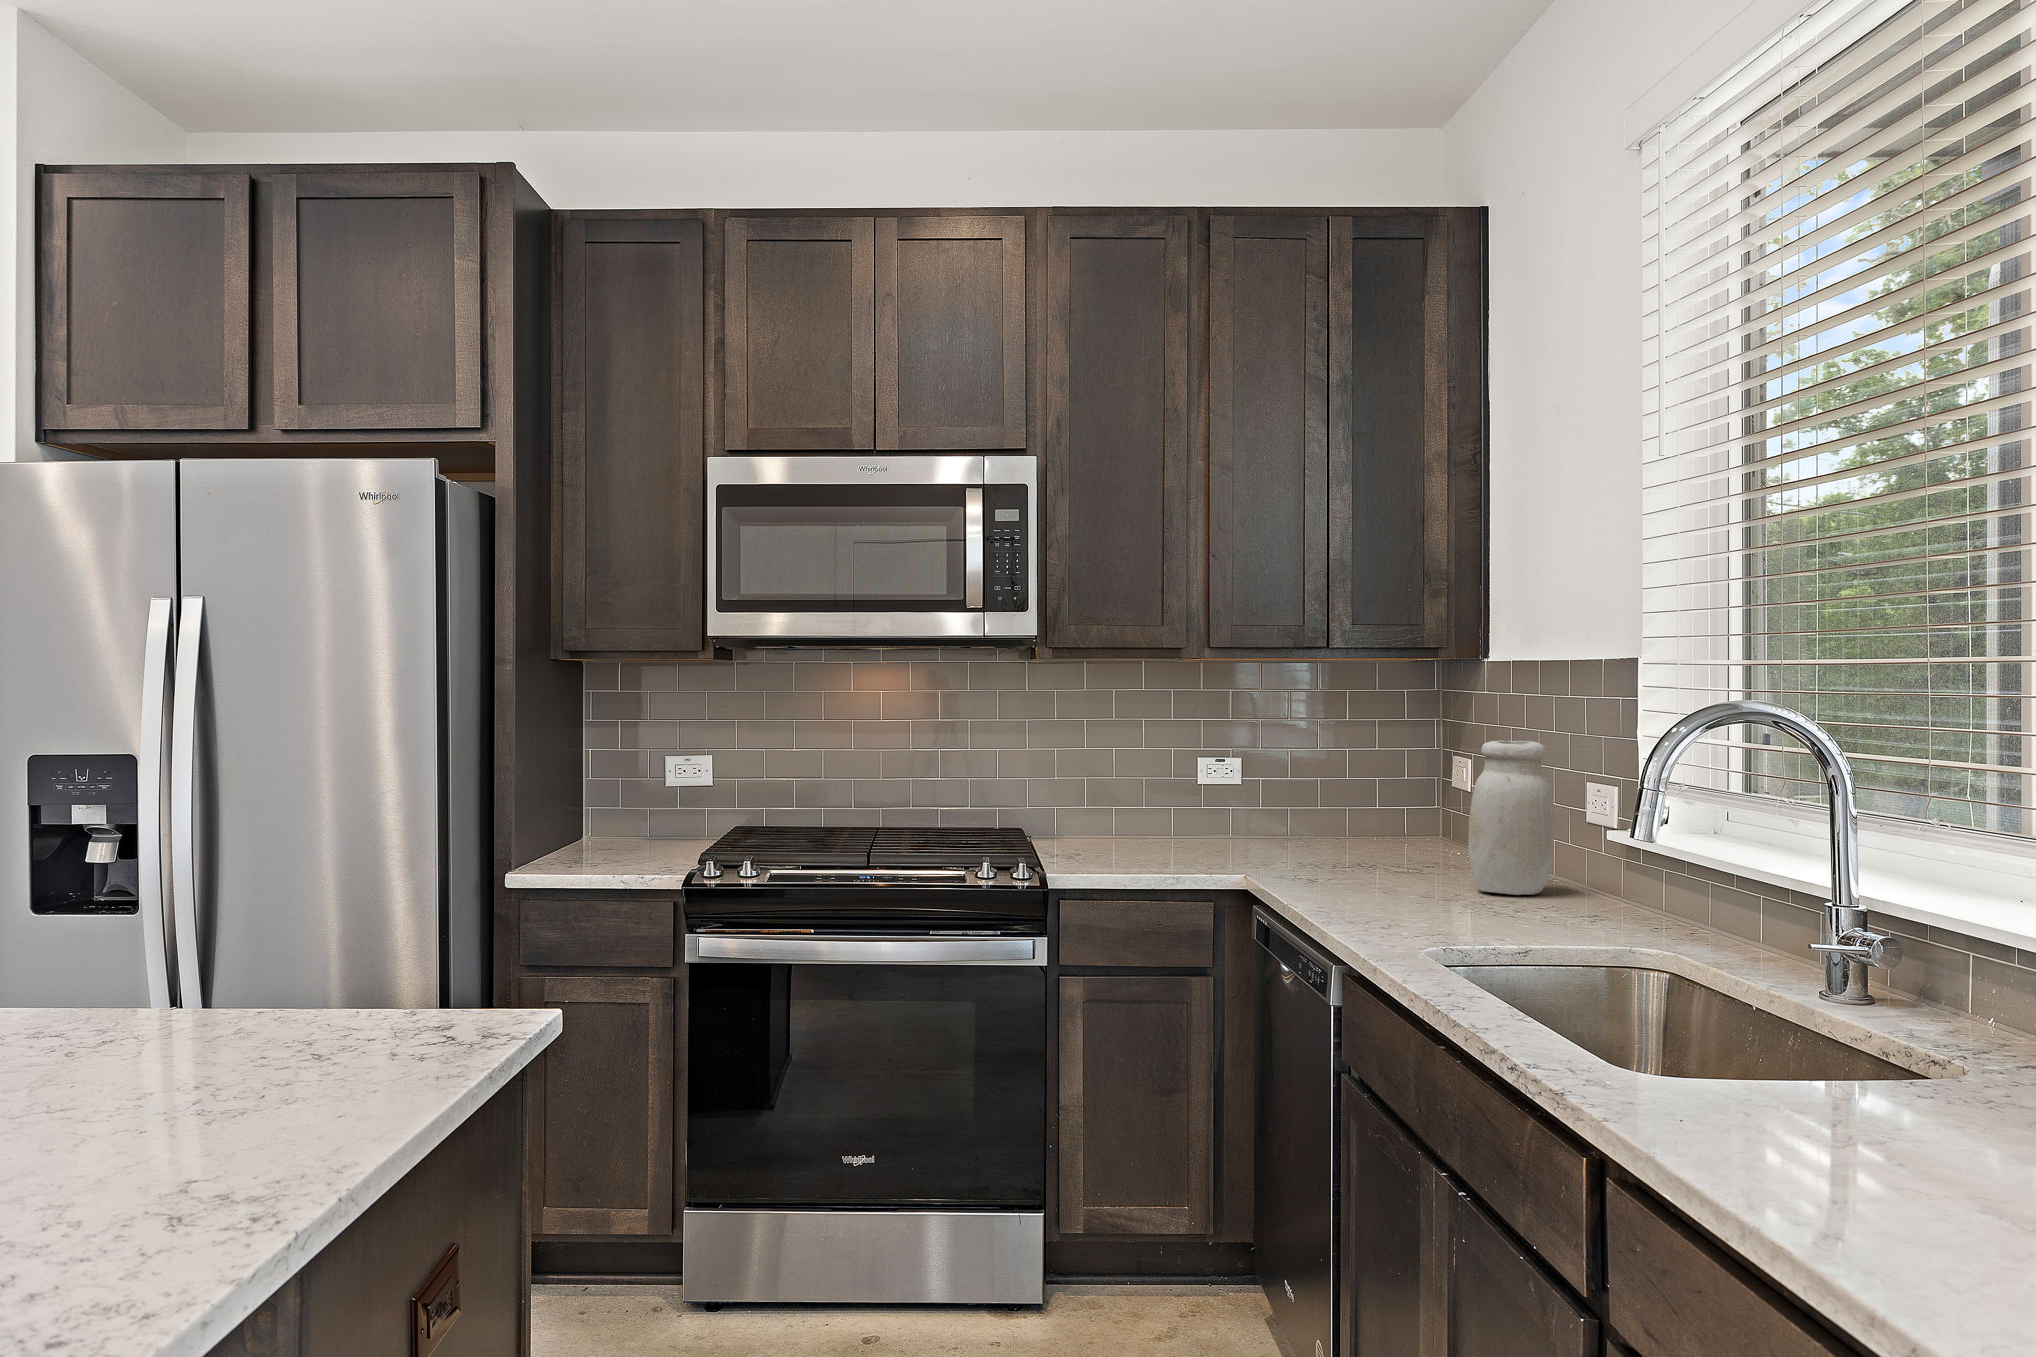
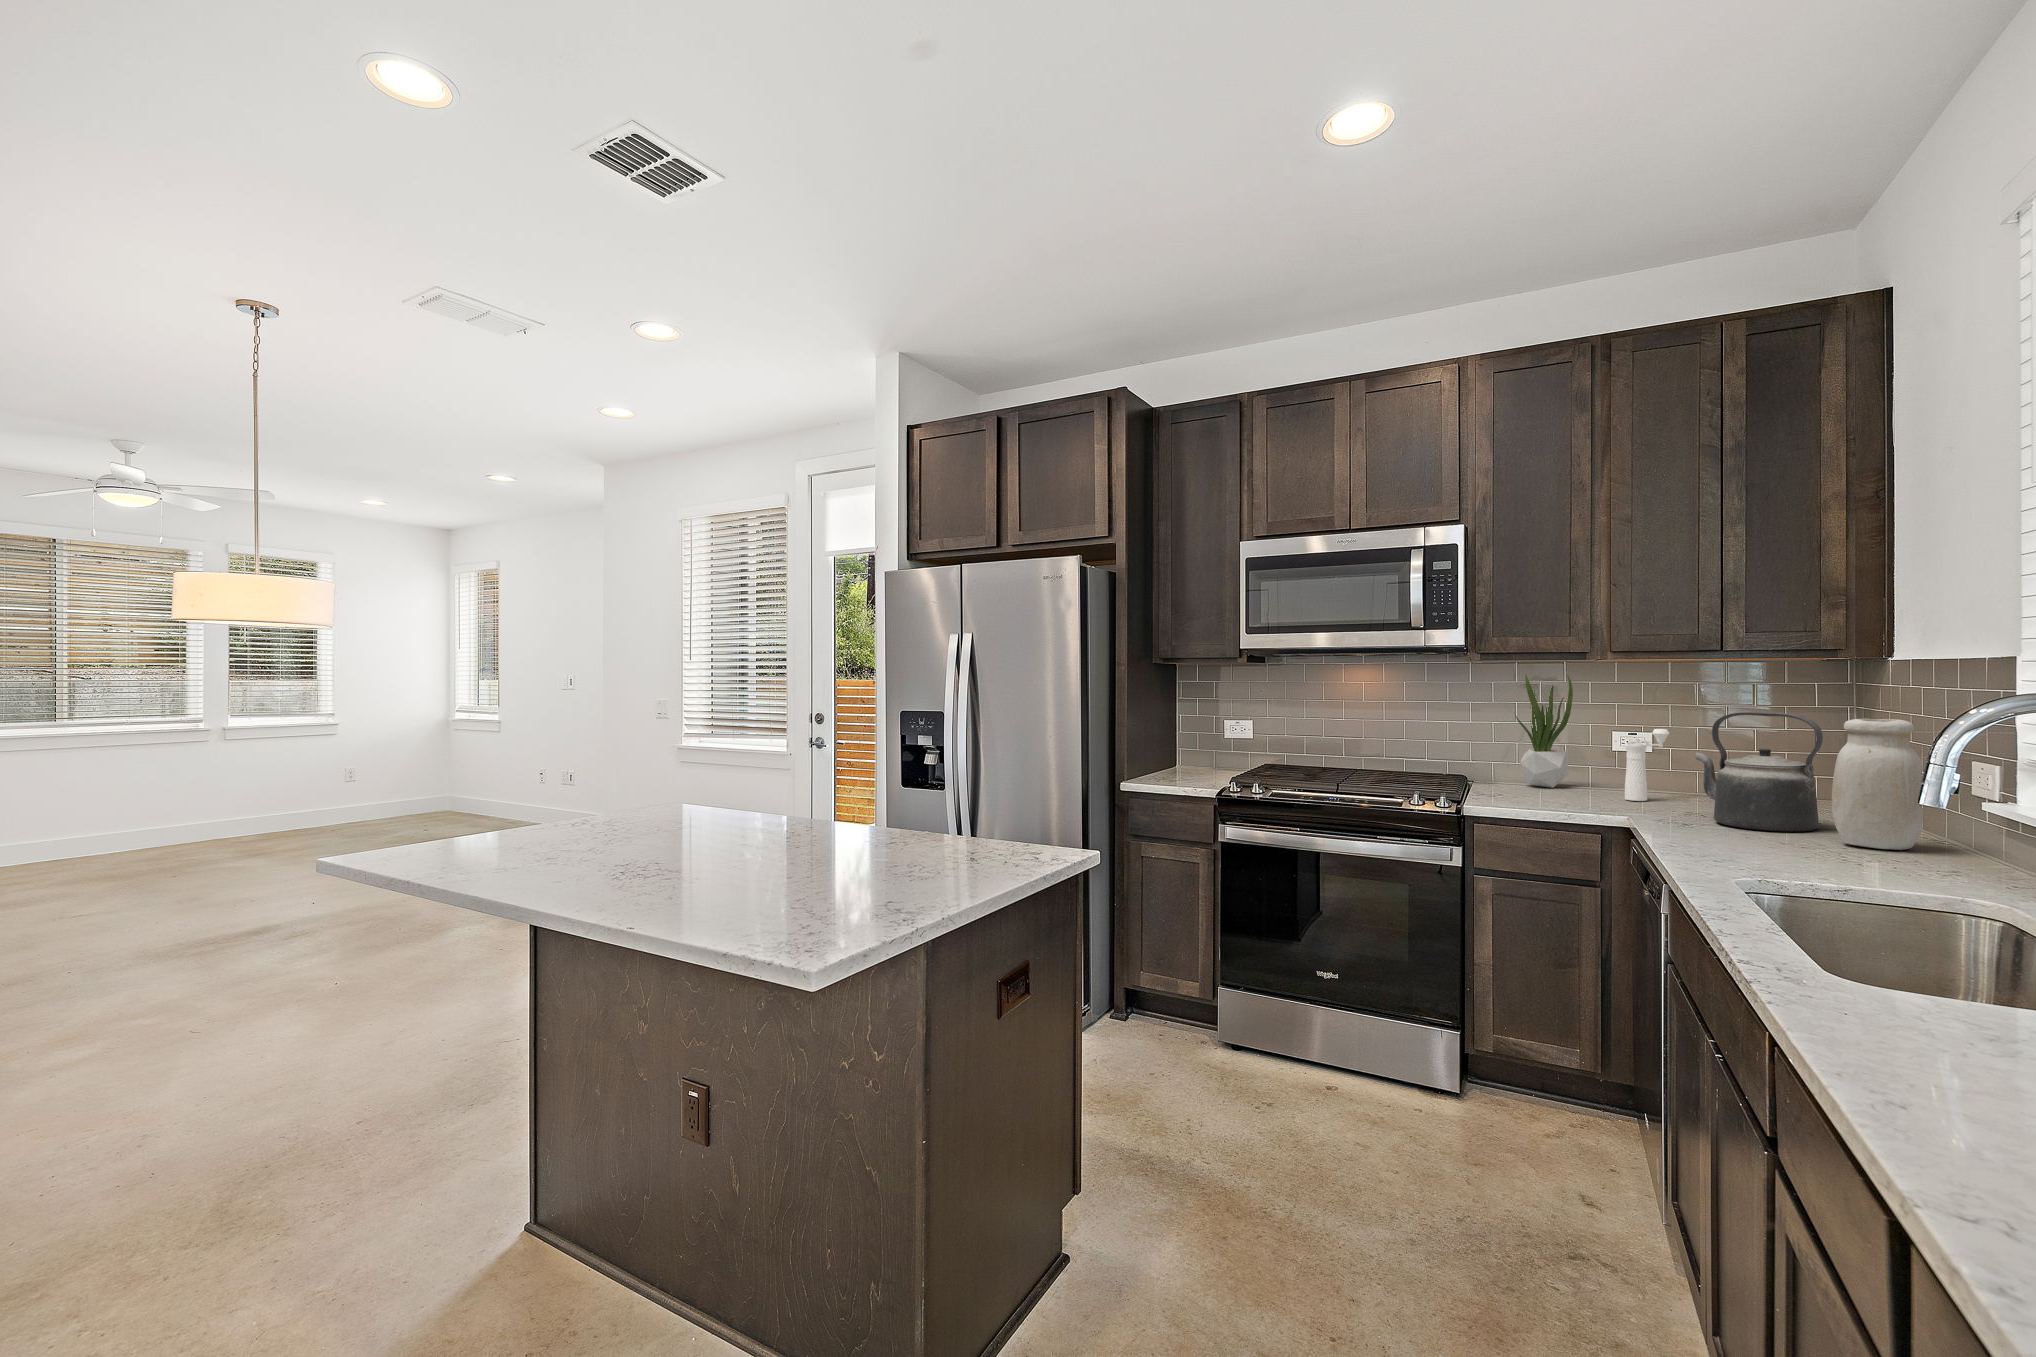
potted plant: none [1082,678,1154,836] -> present [1515,675,1573,788]
kettle: none [1316,732,1449,880] -> present [1696,712,1823,832]
pepper mill: none [1222,752,1268,849] -> present [1625,729,1669,801]

